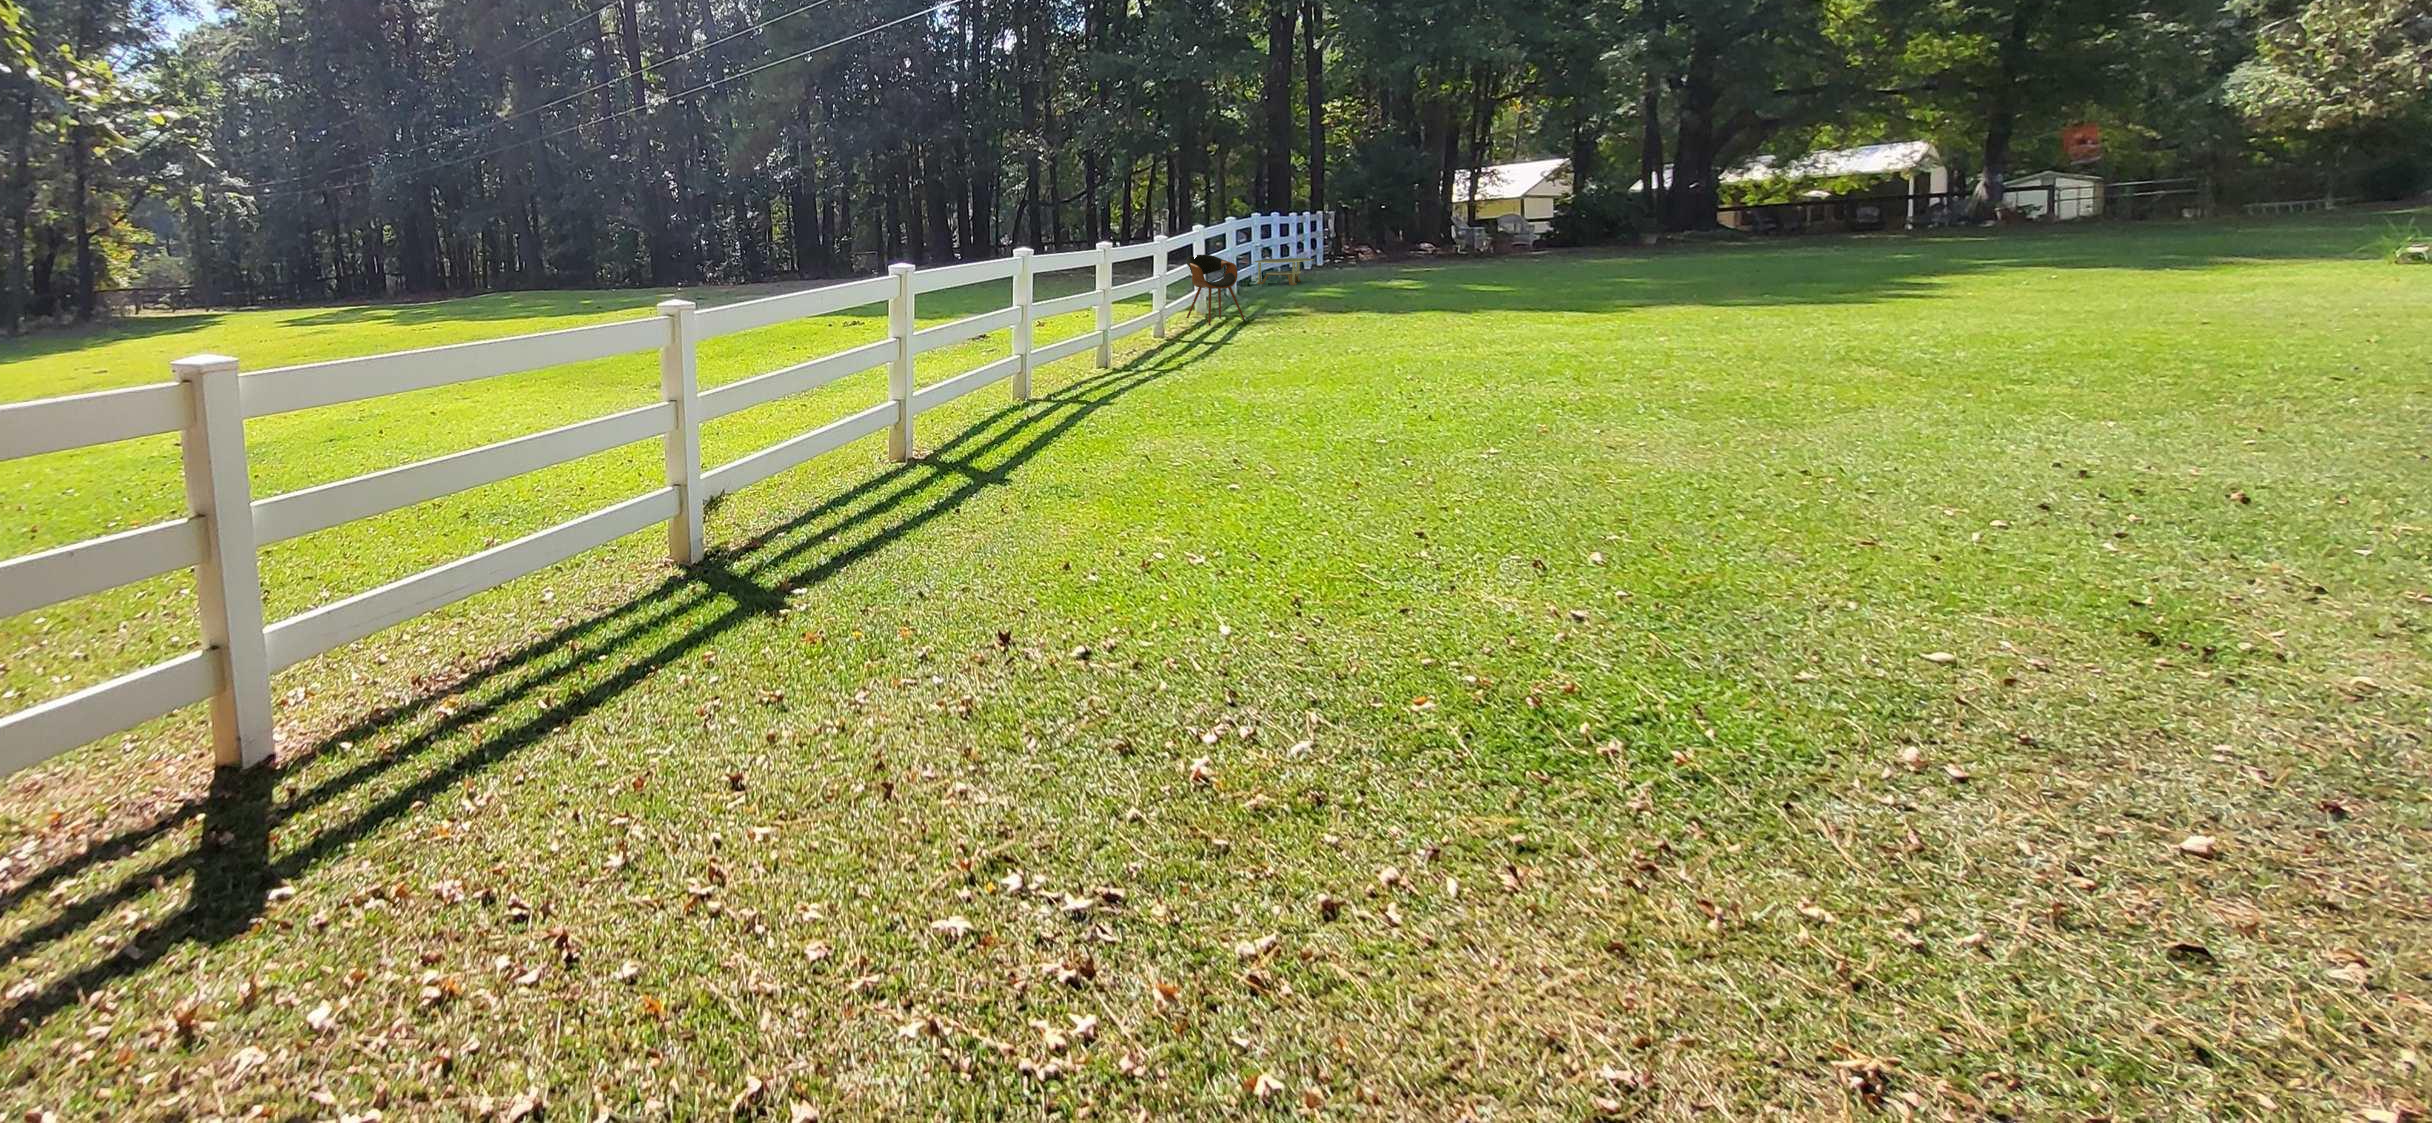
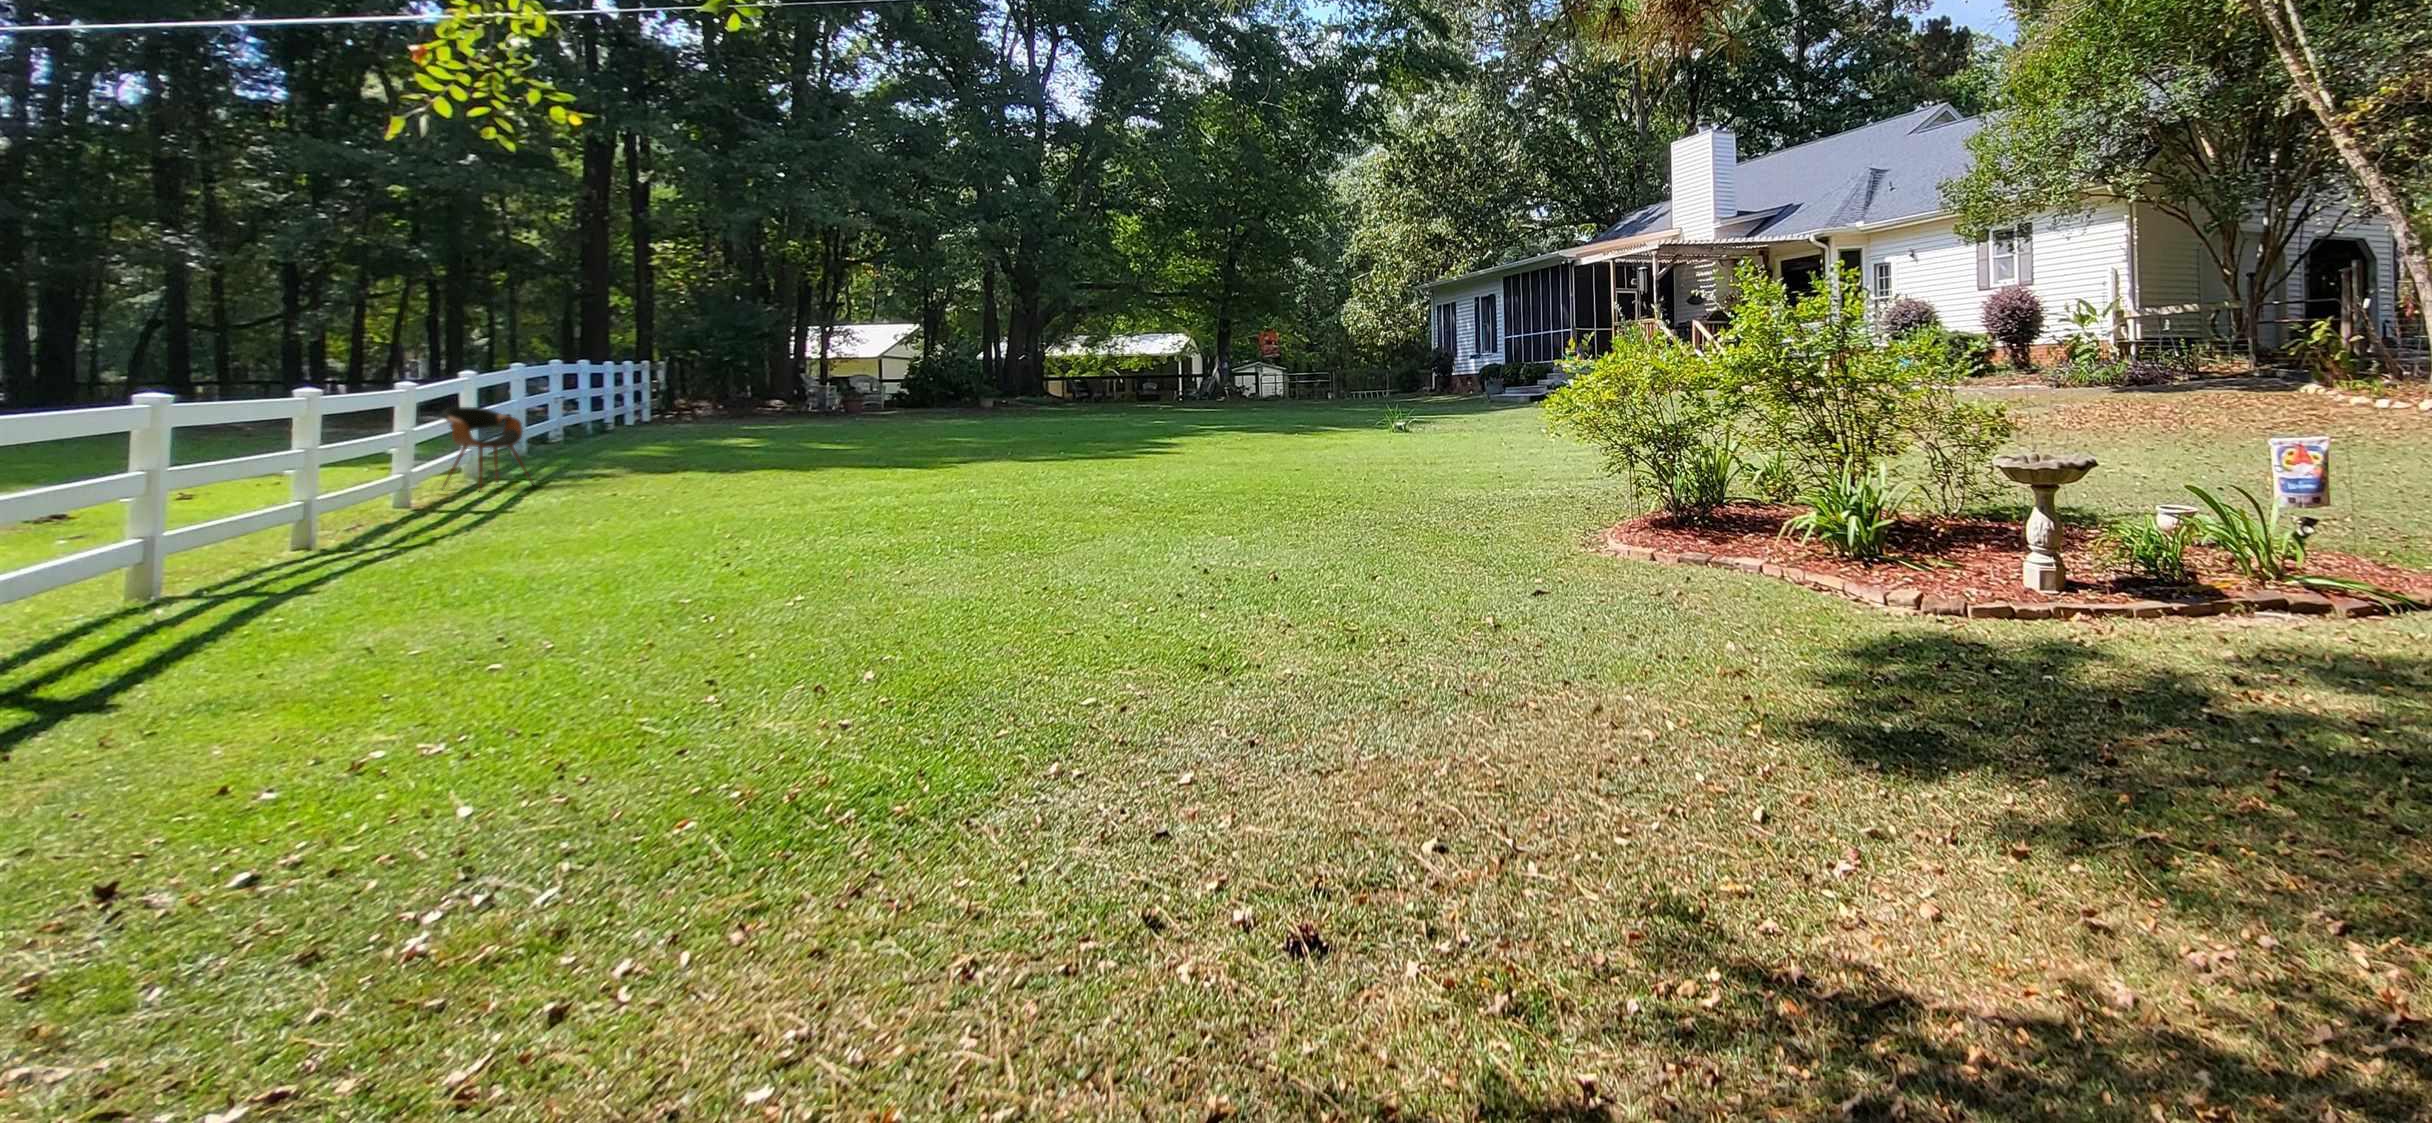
round table: present [1254,258,1314,285] -> none [550,413,635,444]

